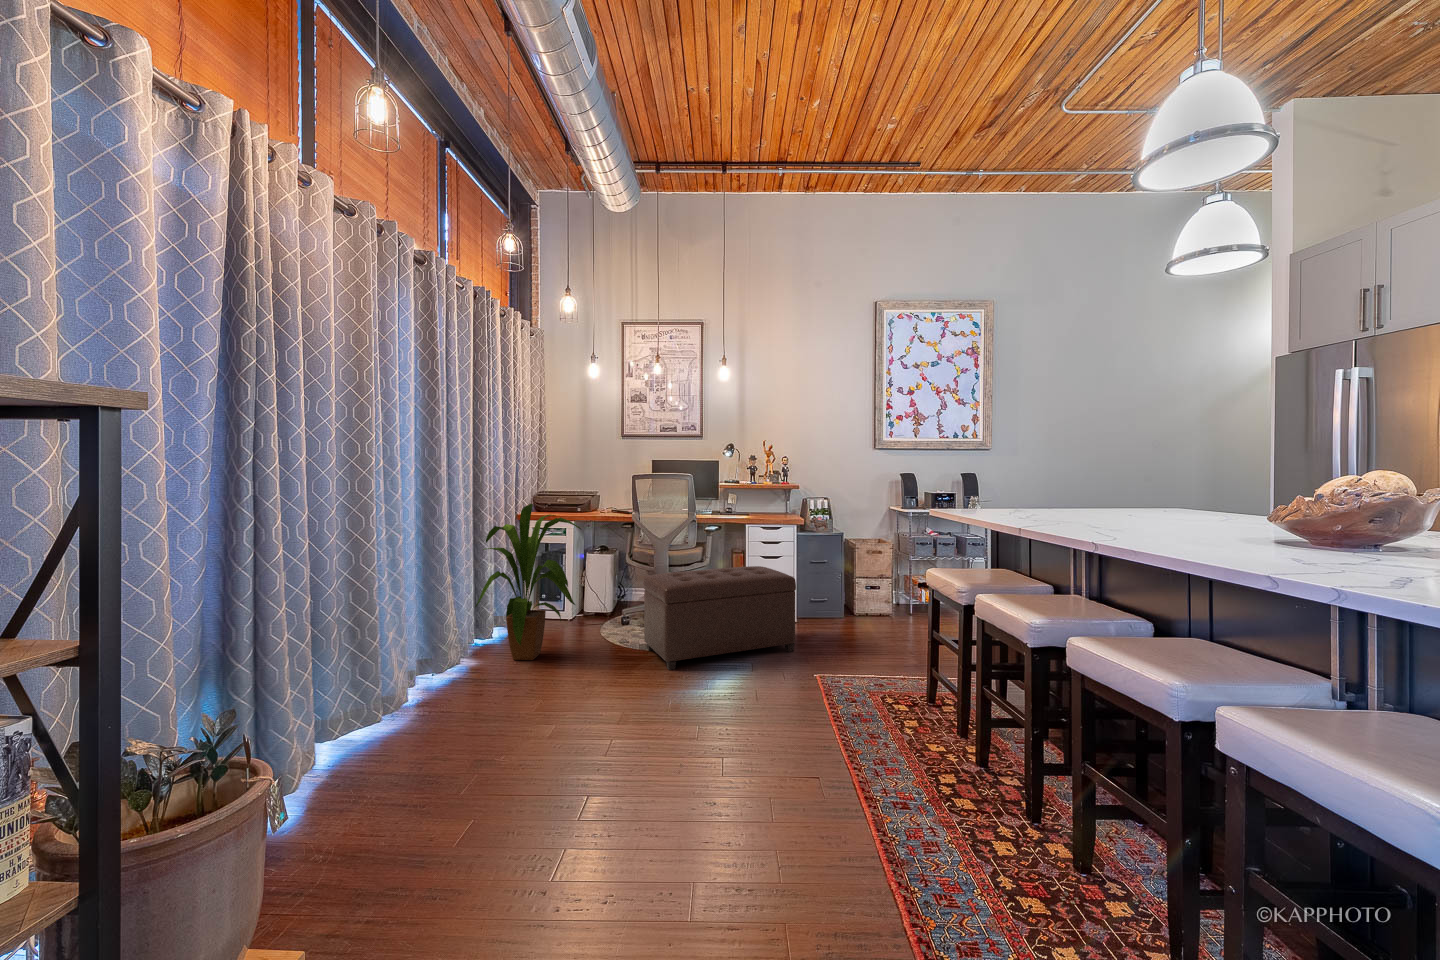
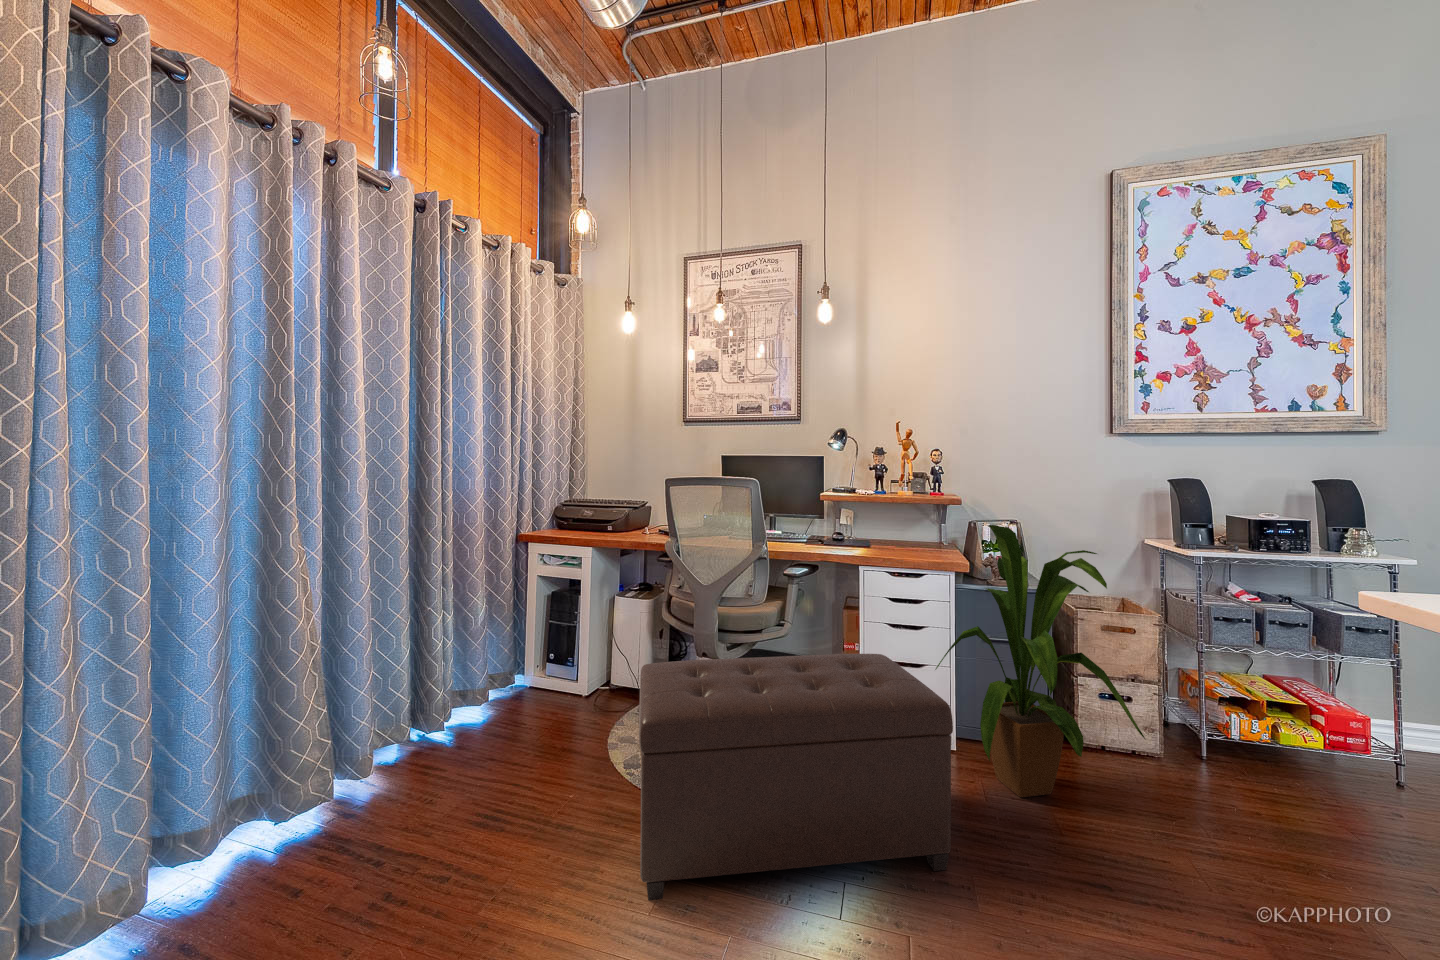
house plant: present [475,504,581,660] -> present [935,525,1145,797]

